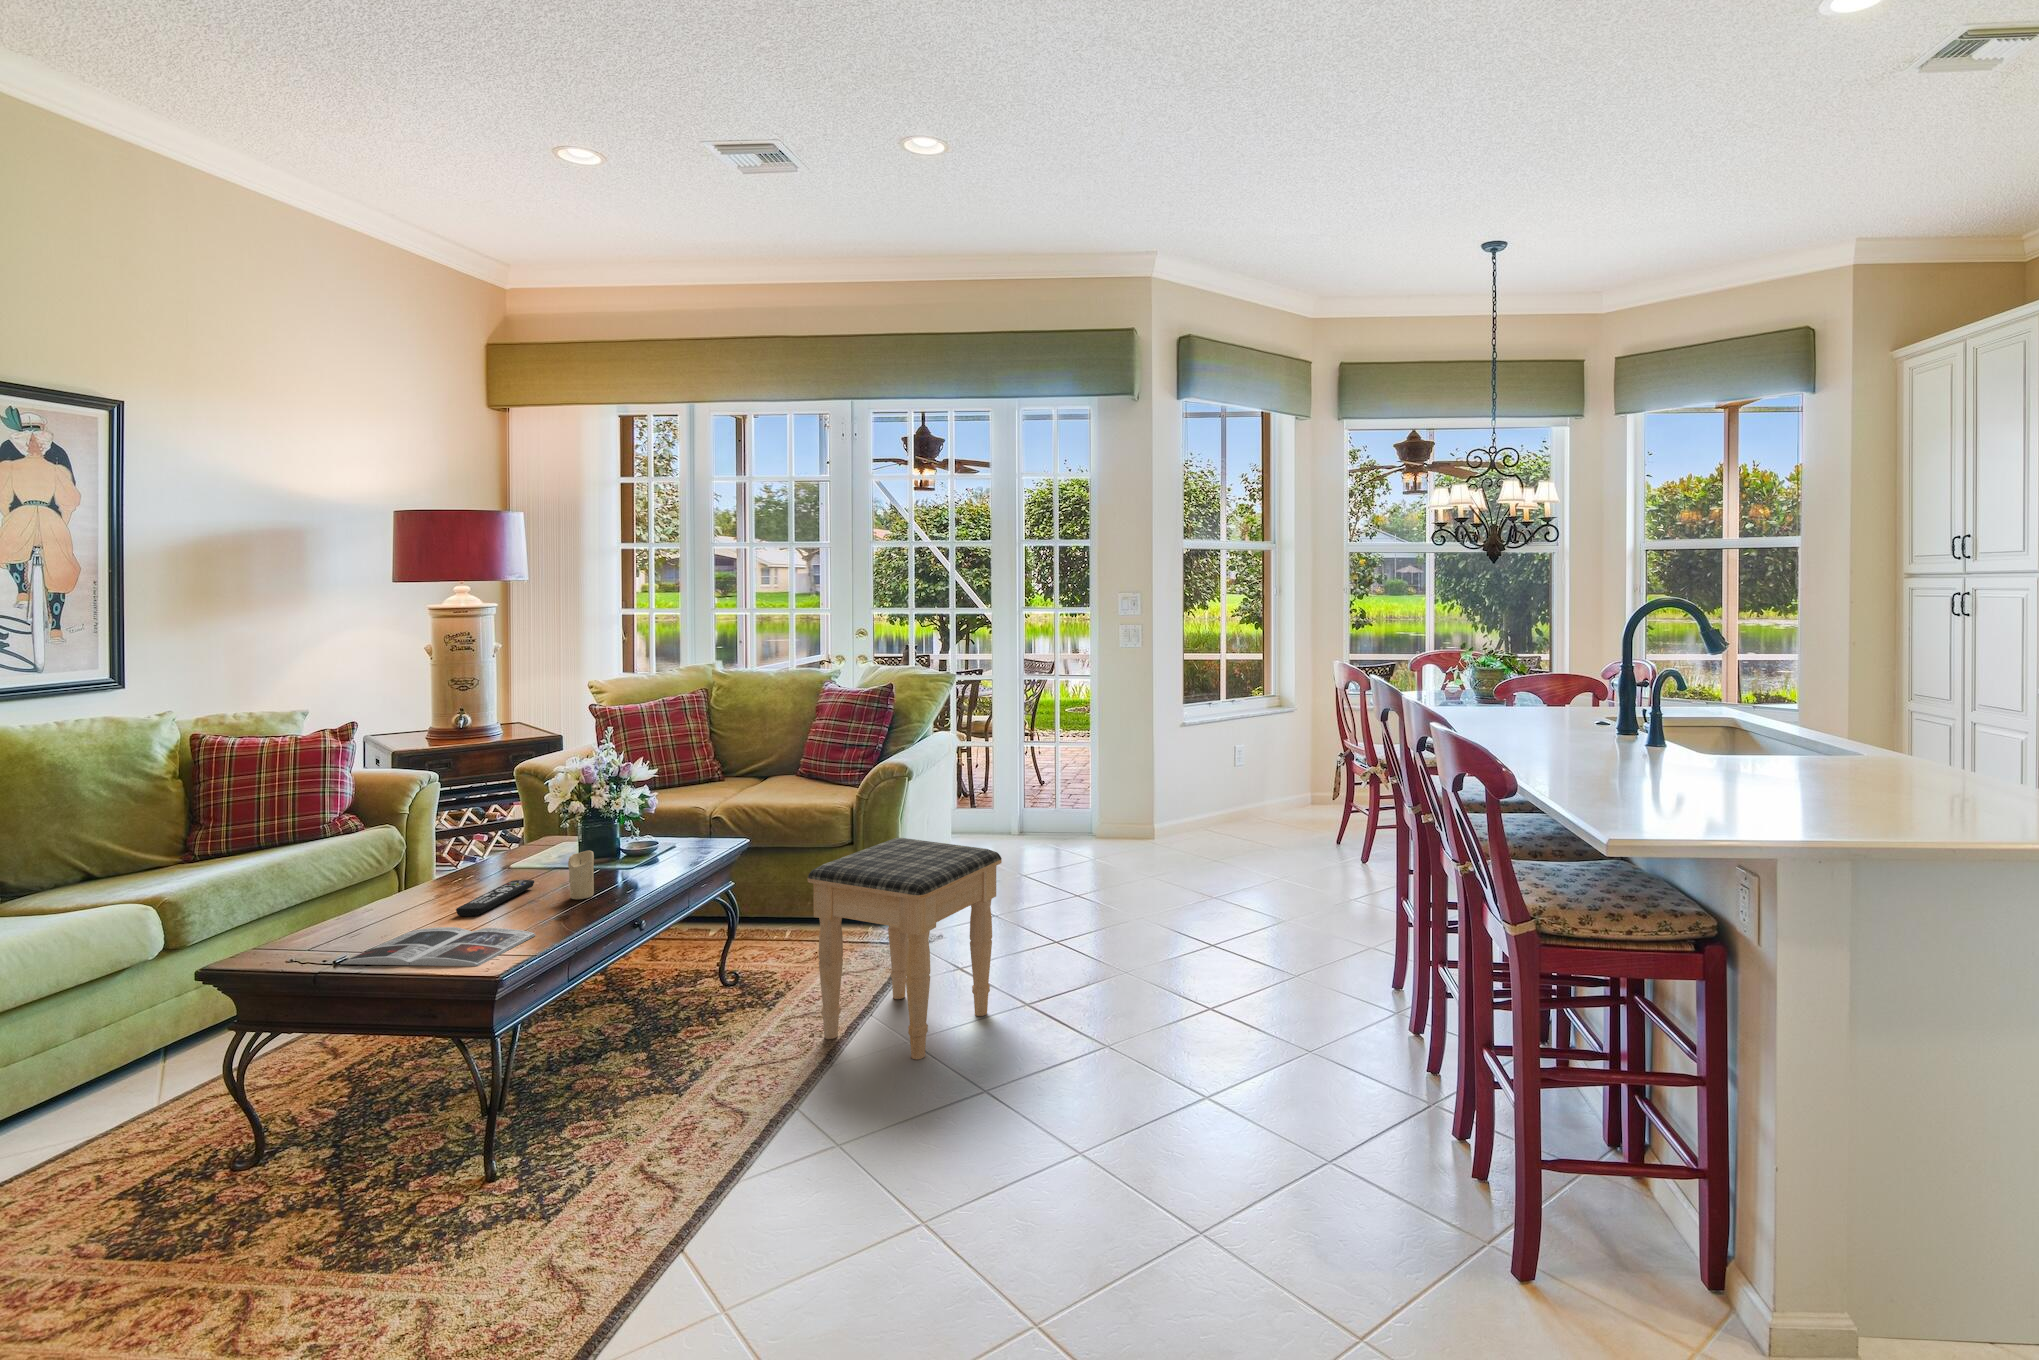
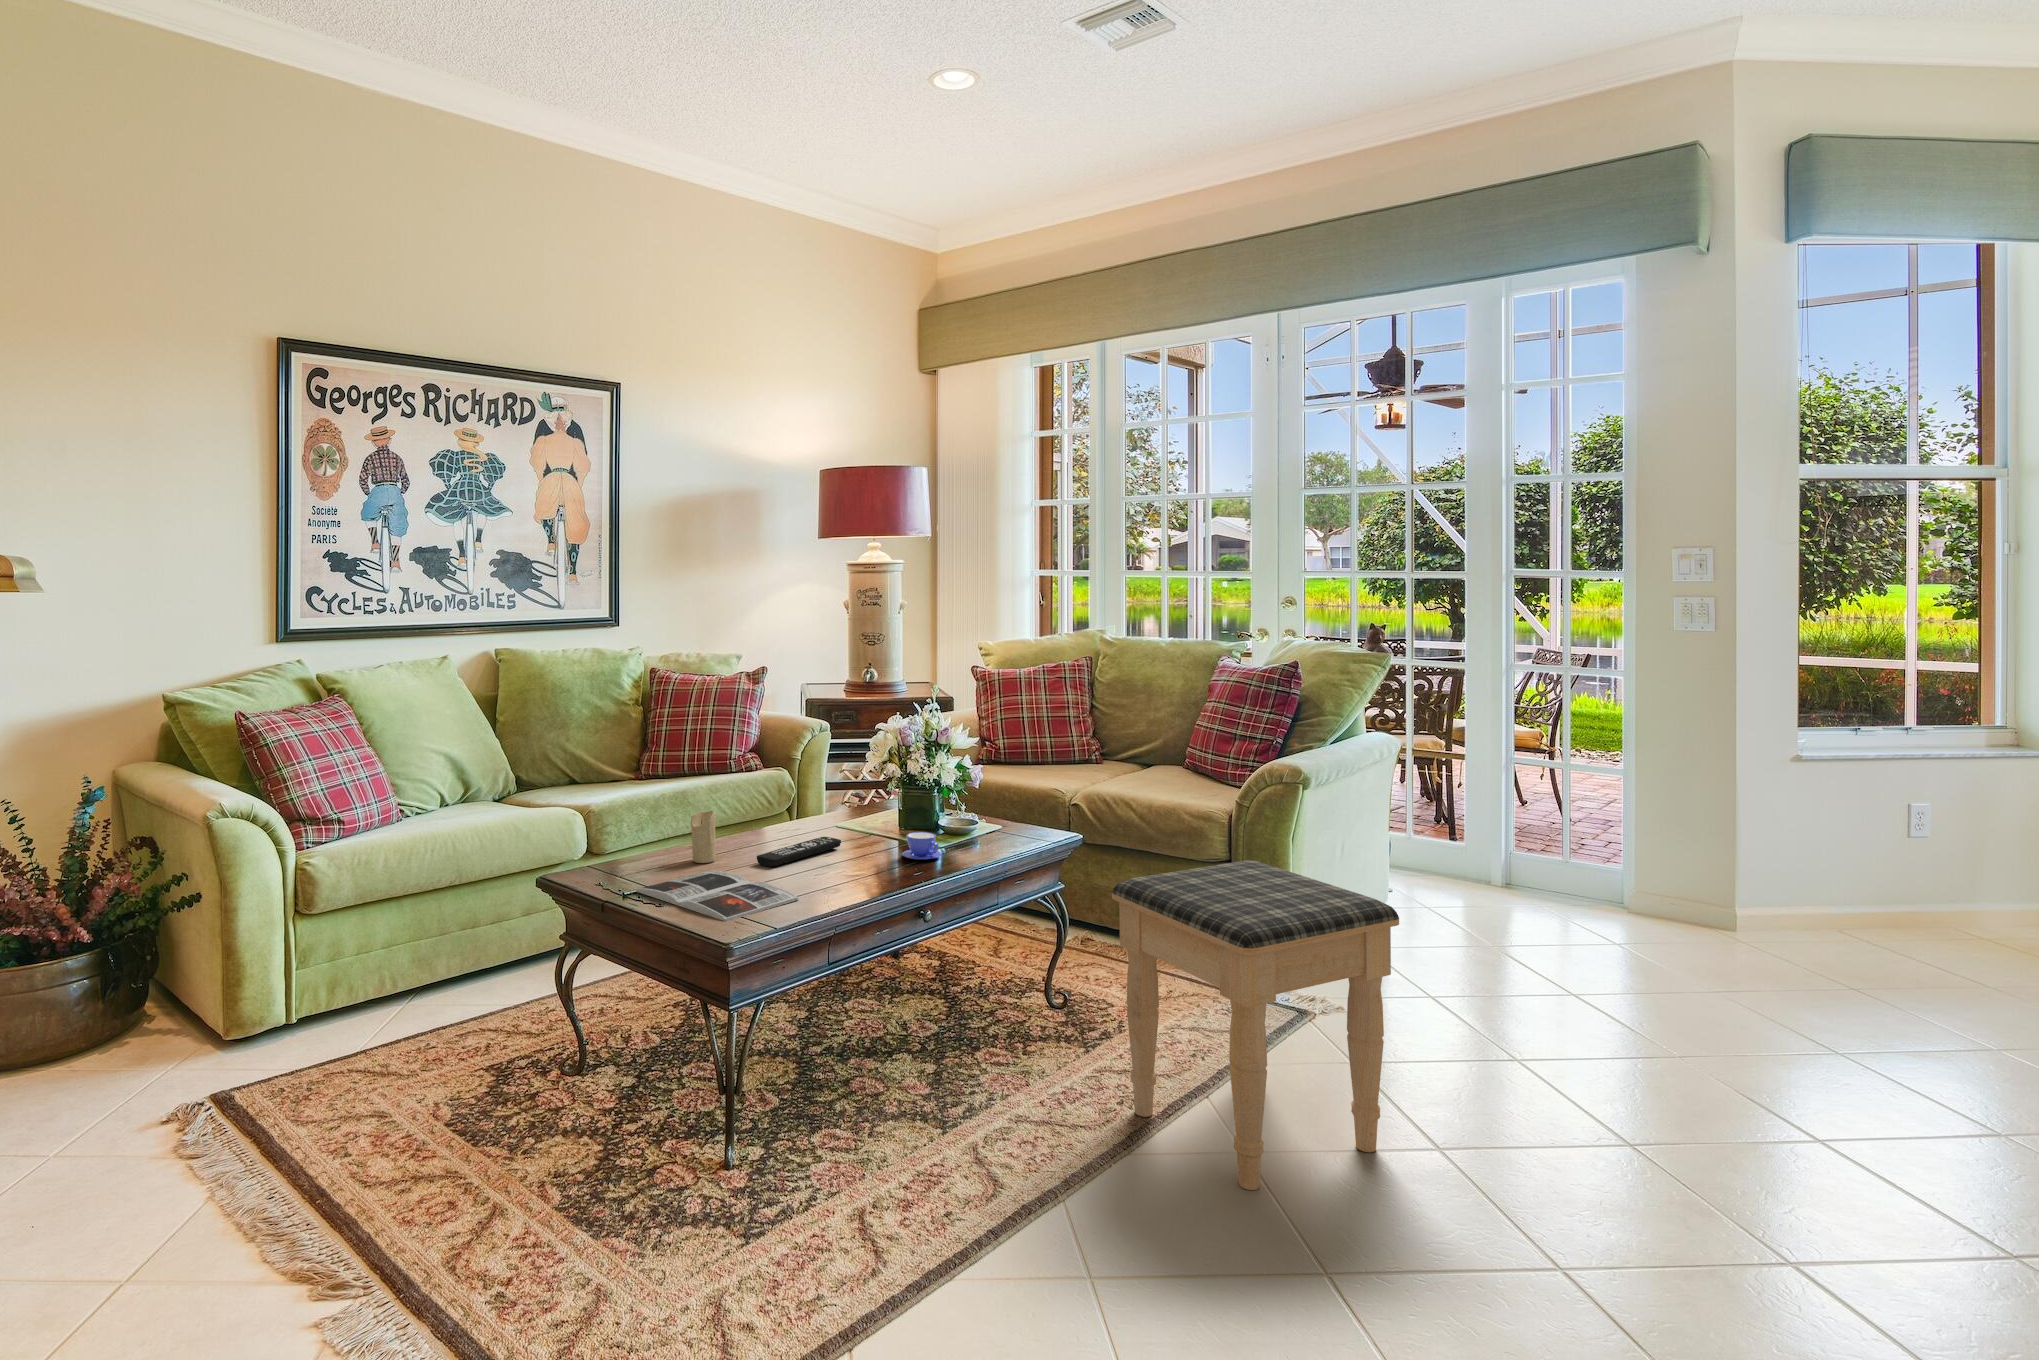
candle: present [568,850,594,899] -> present [691,811,716,863]
teacup: none [603,859,641,884] -> present [902,832,941,860]

